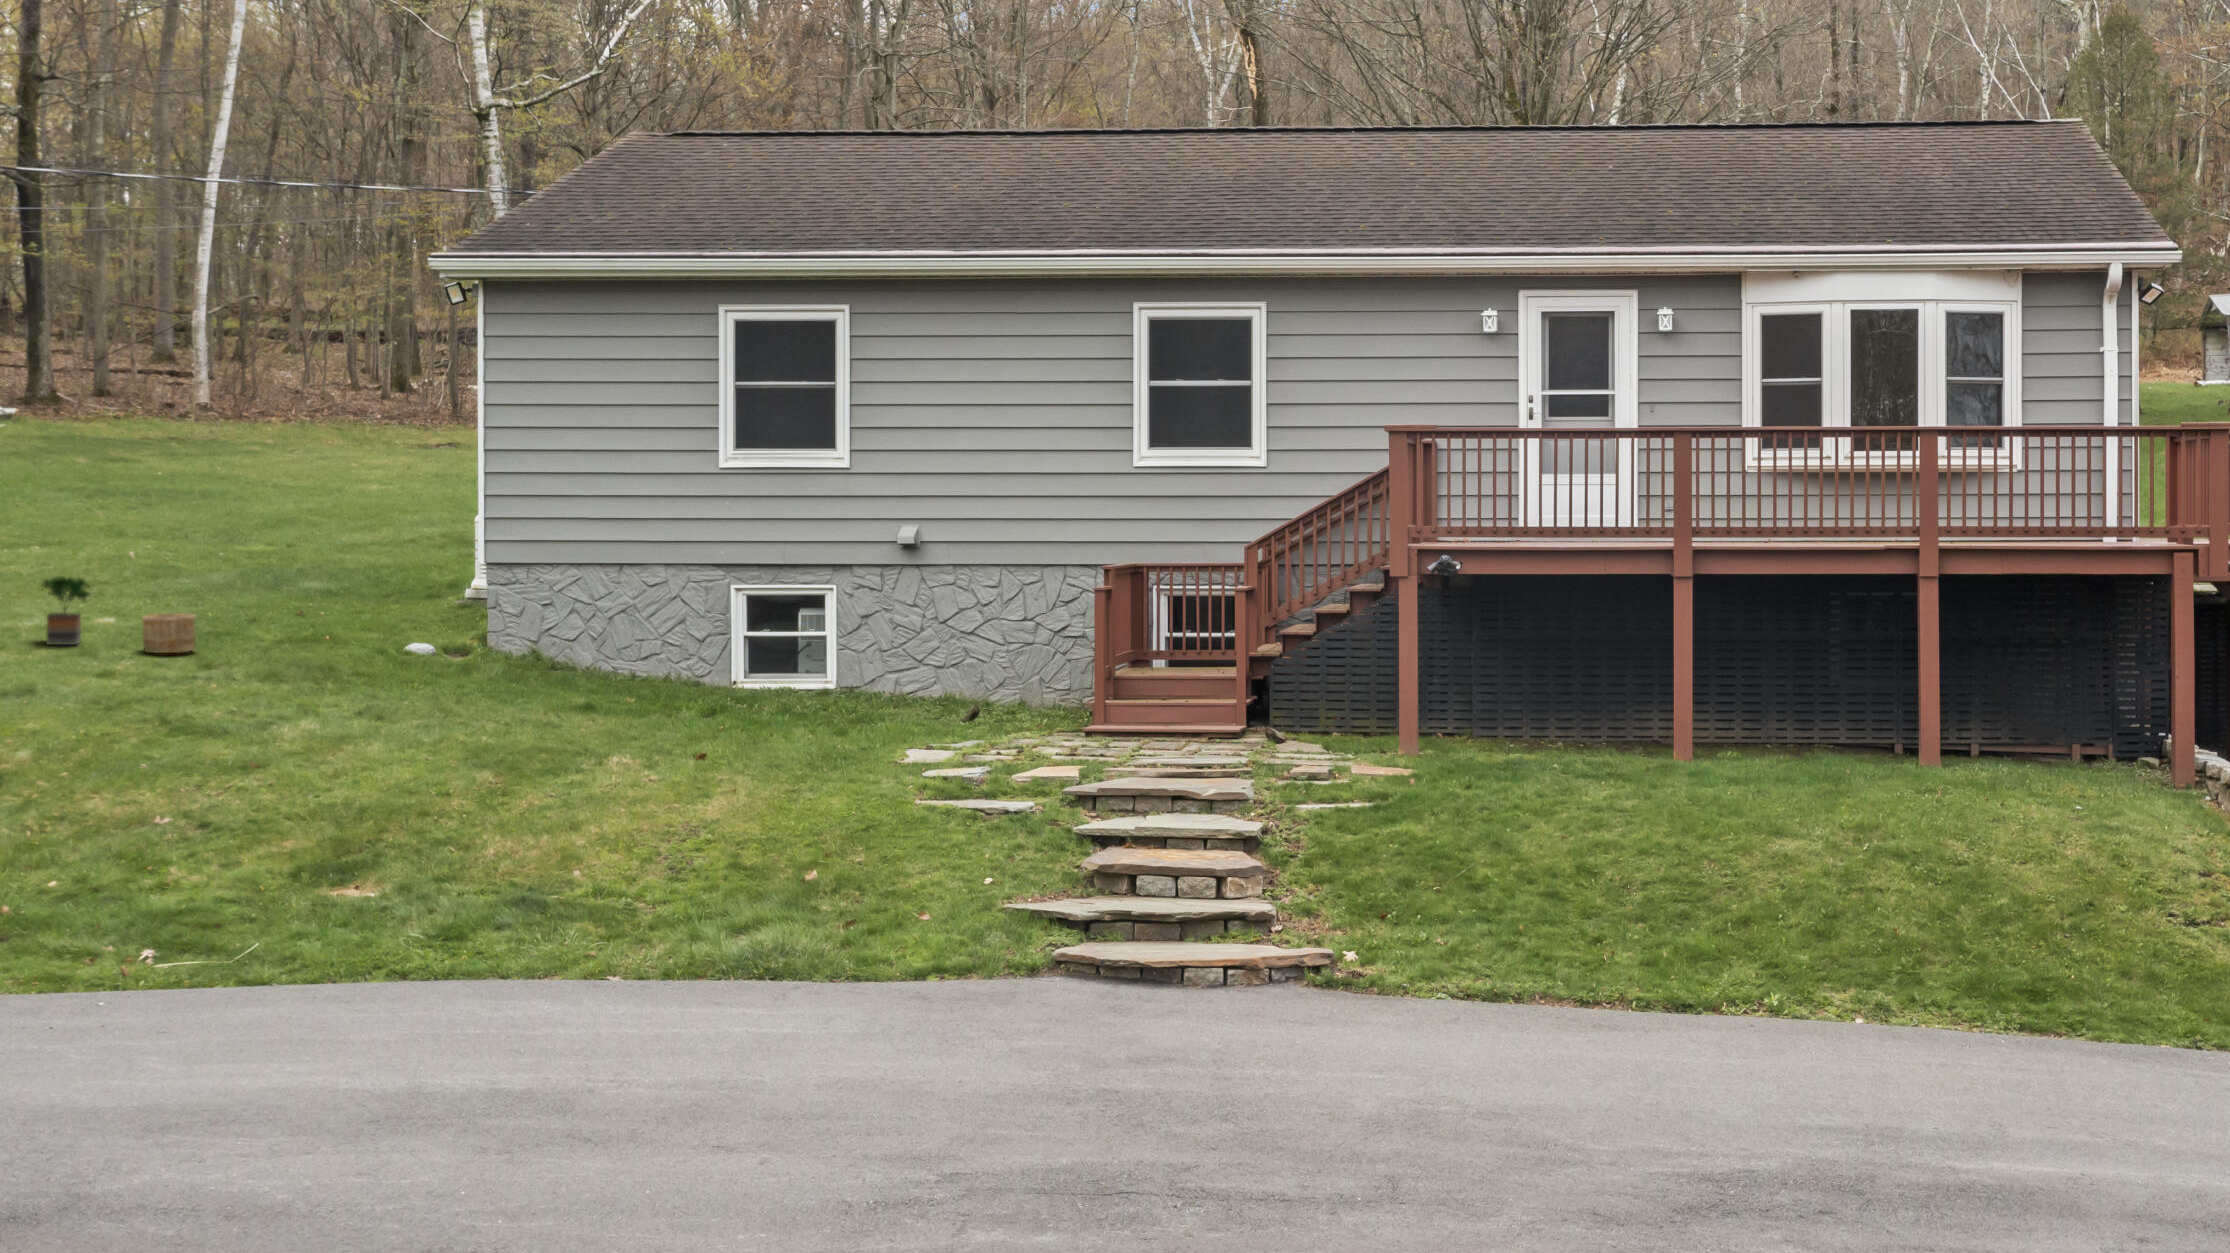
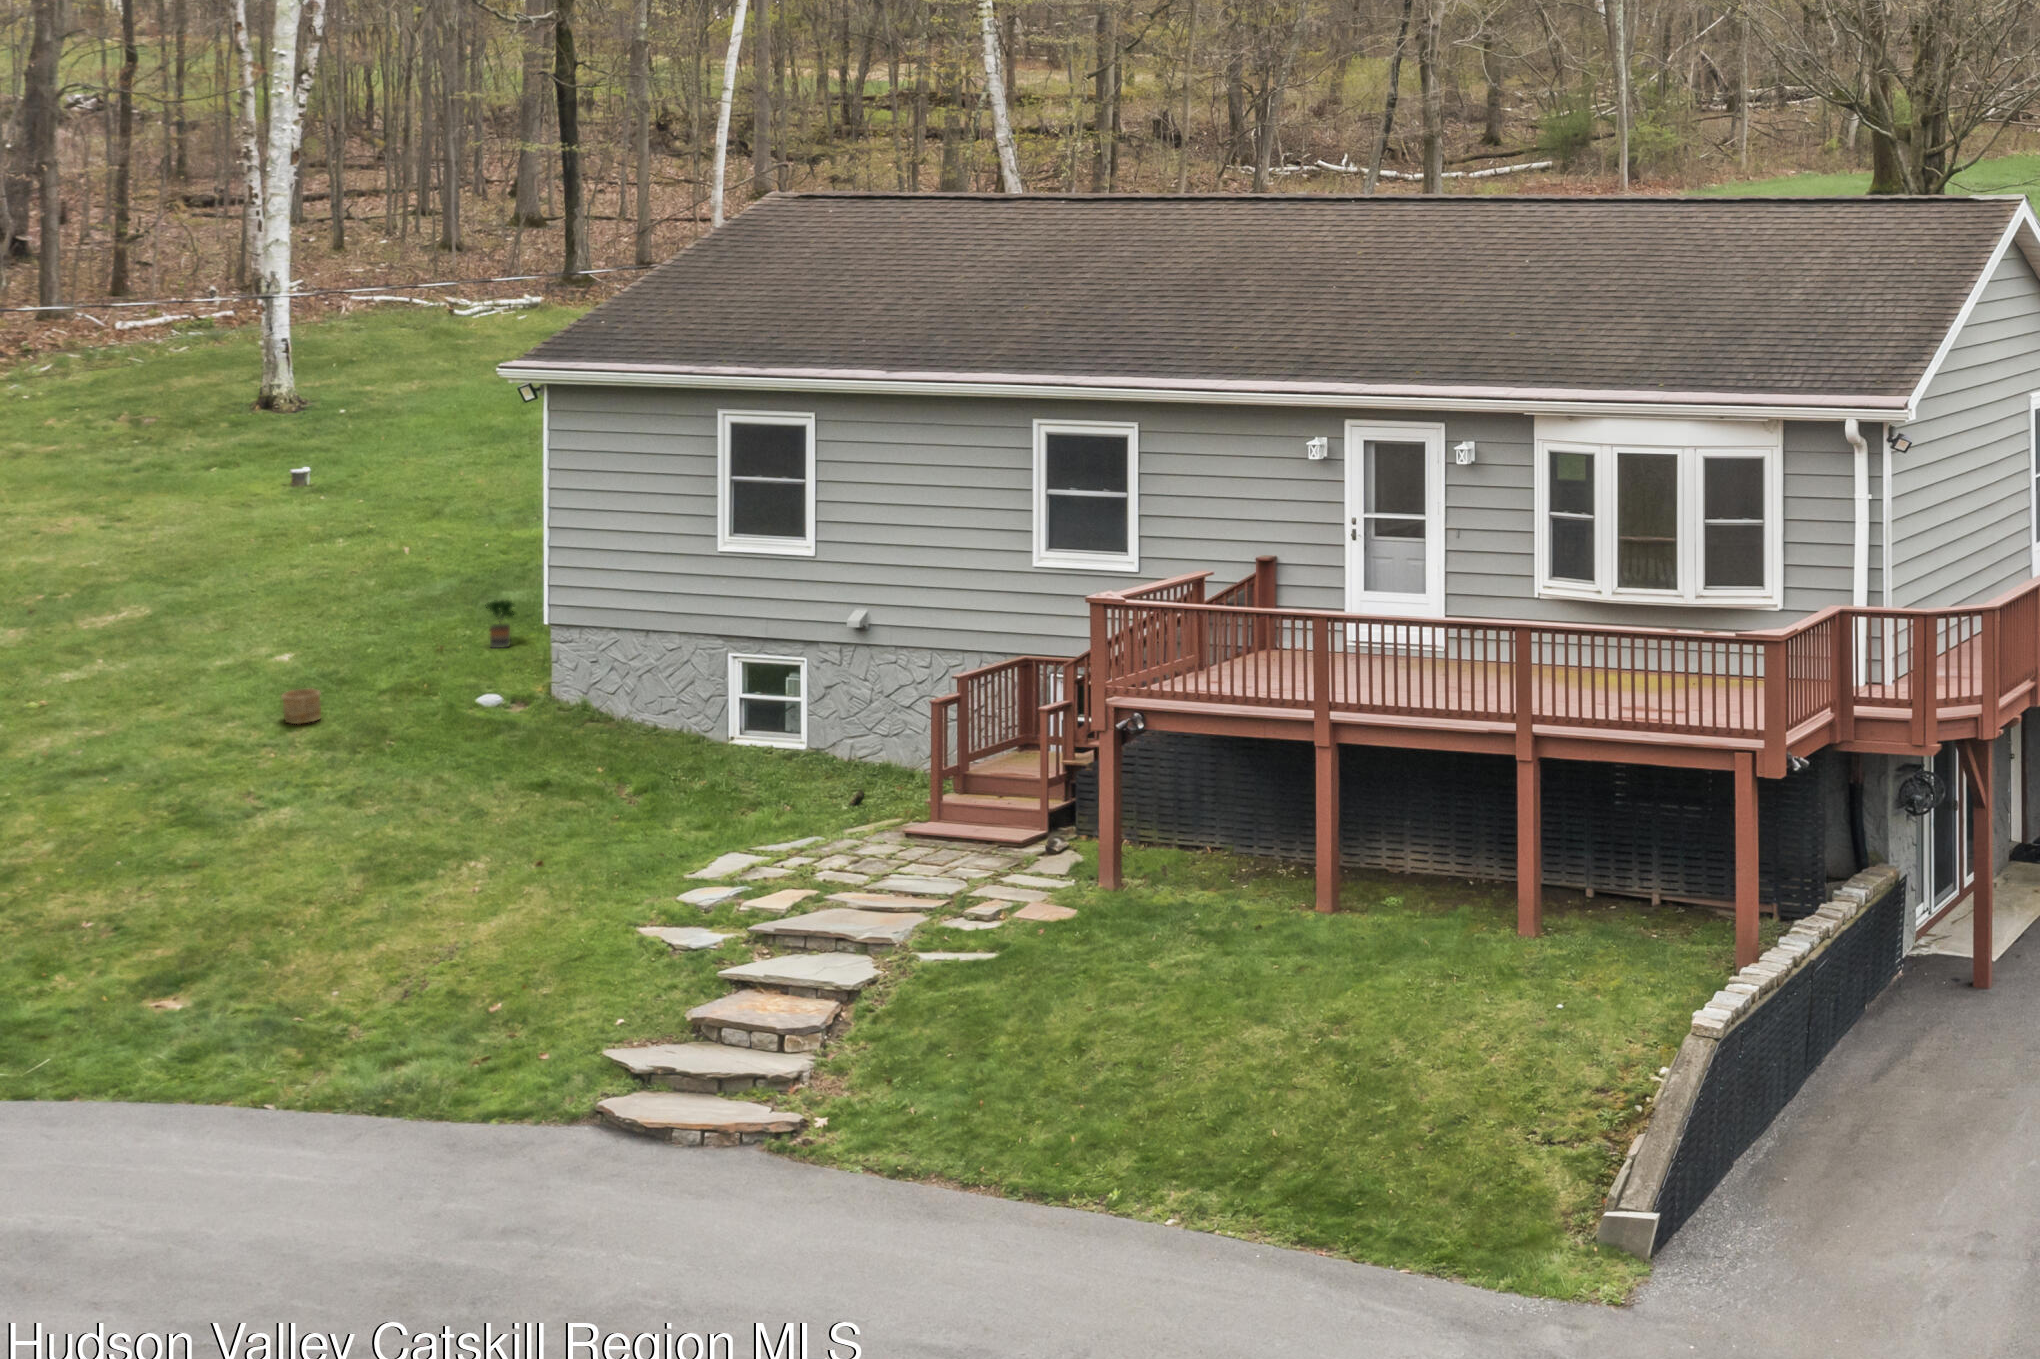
potted tree: present [41,577,92,645] -> present [485,600,515,648]

